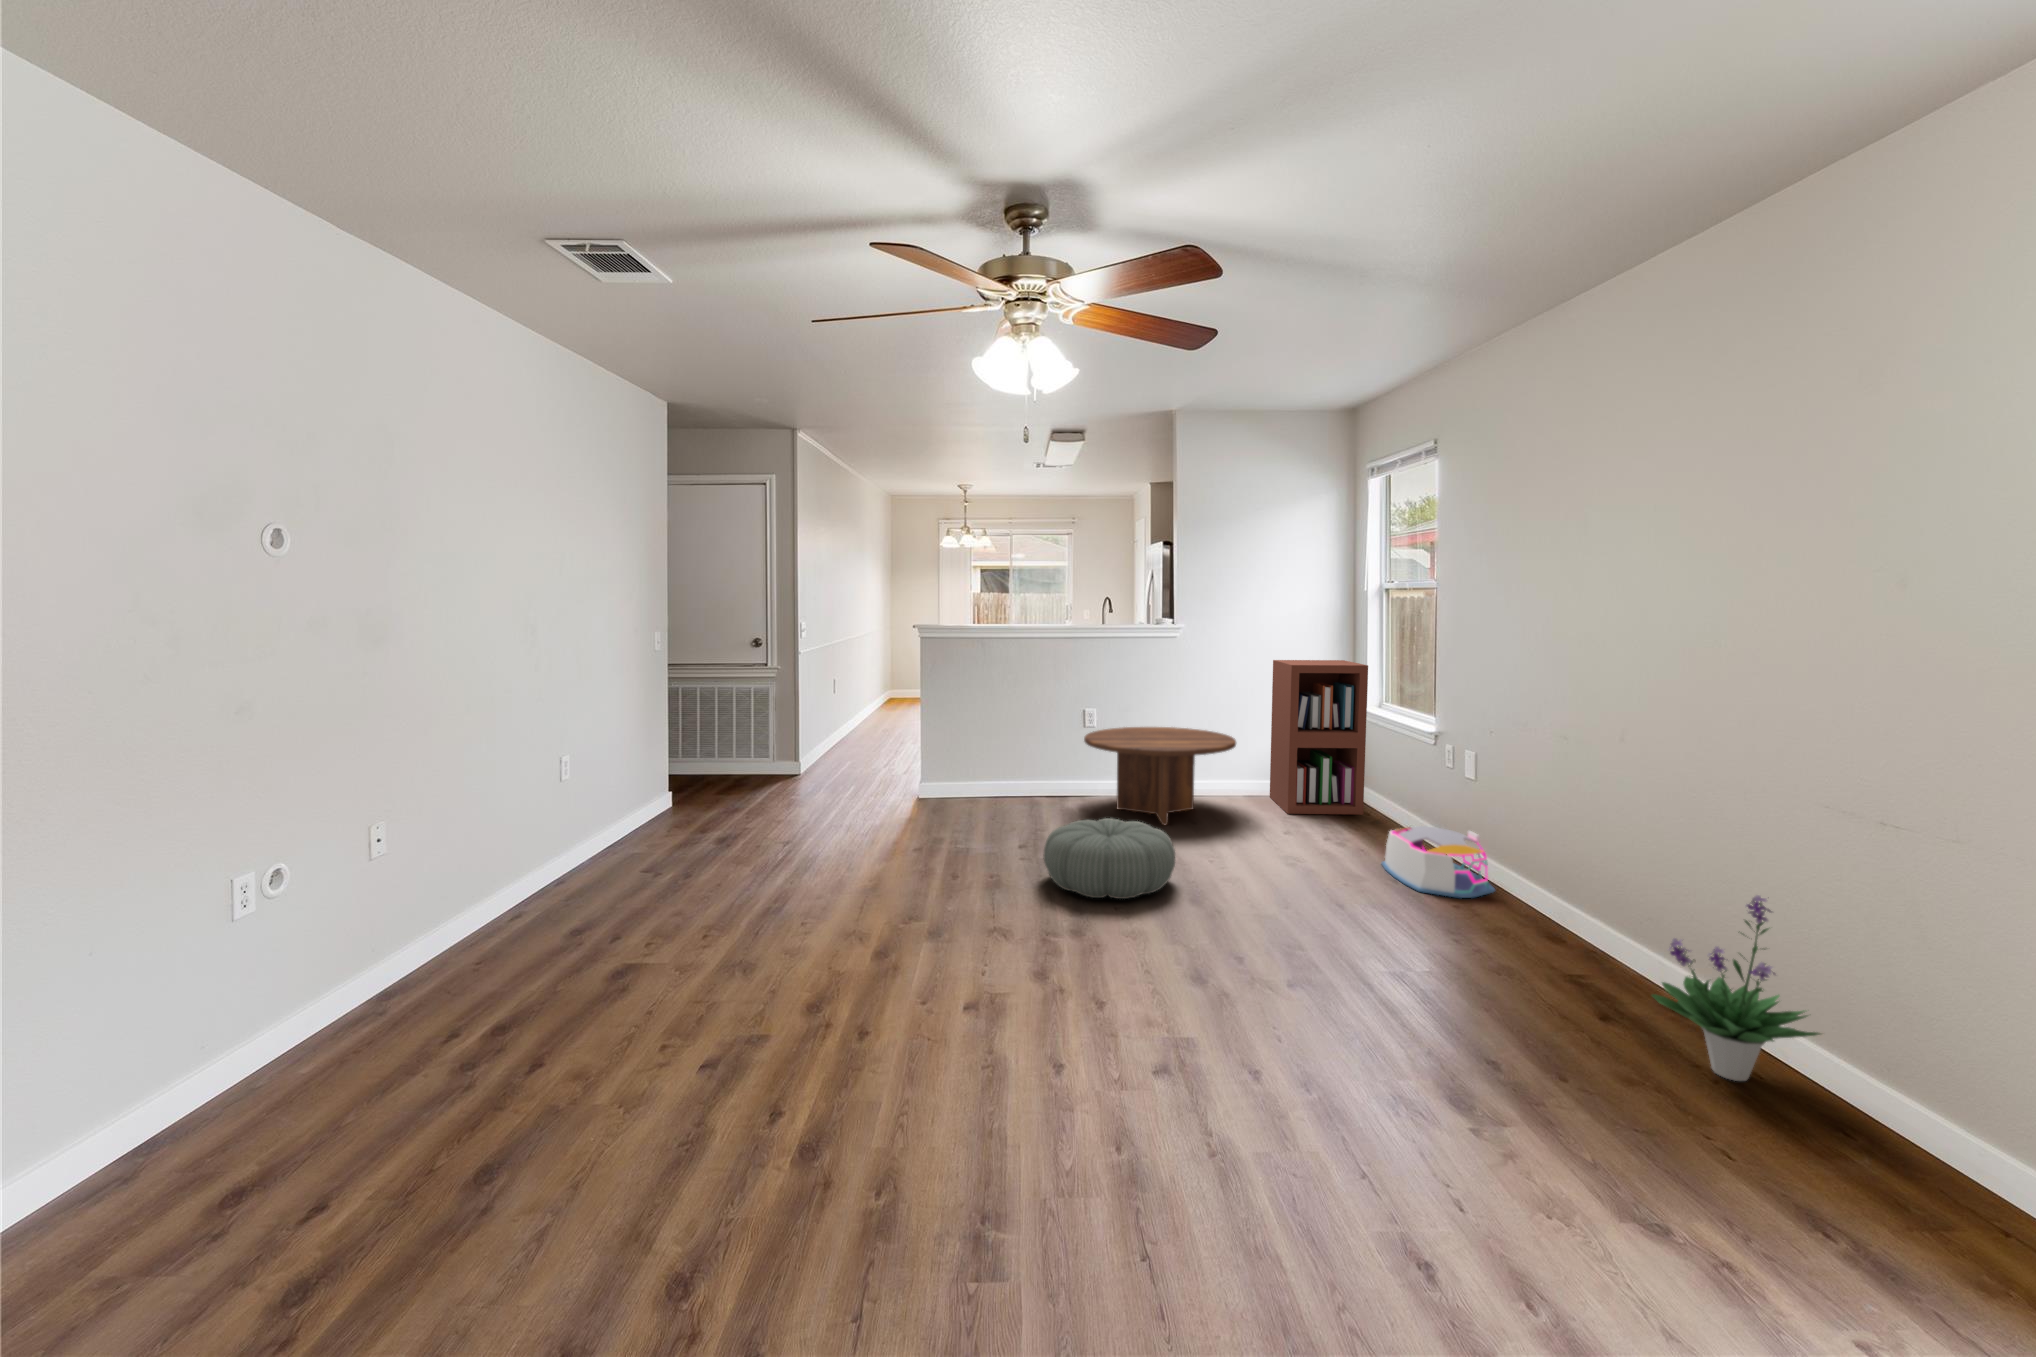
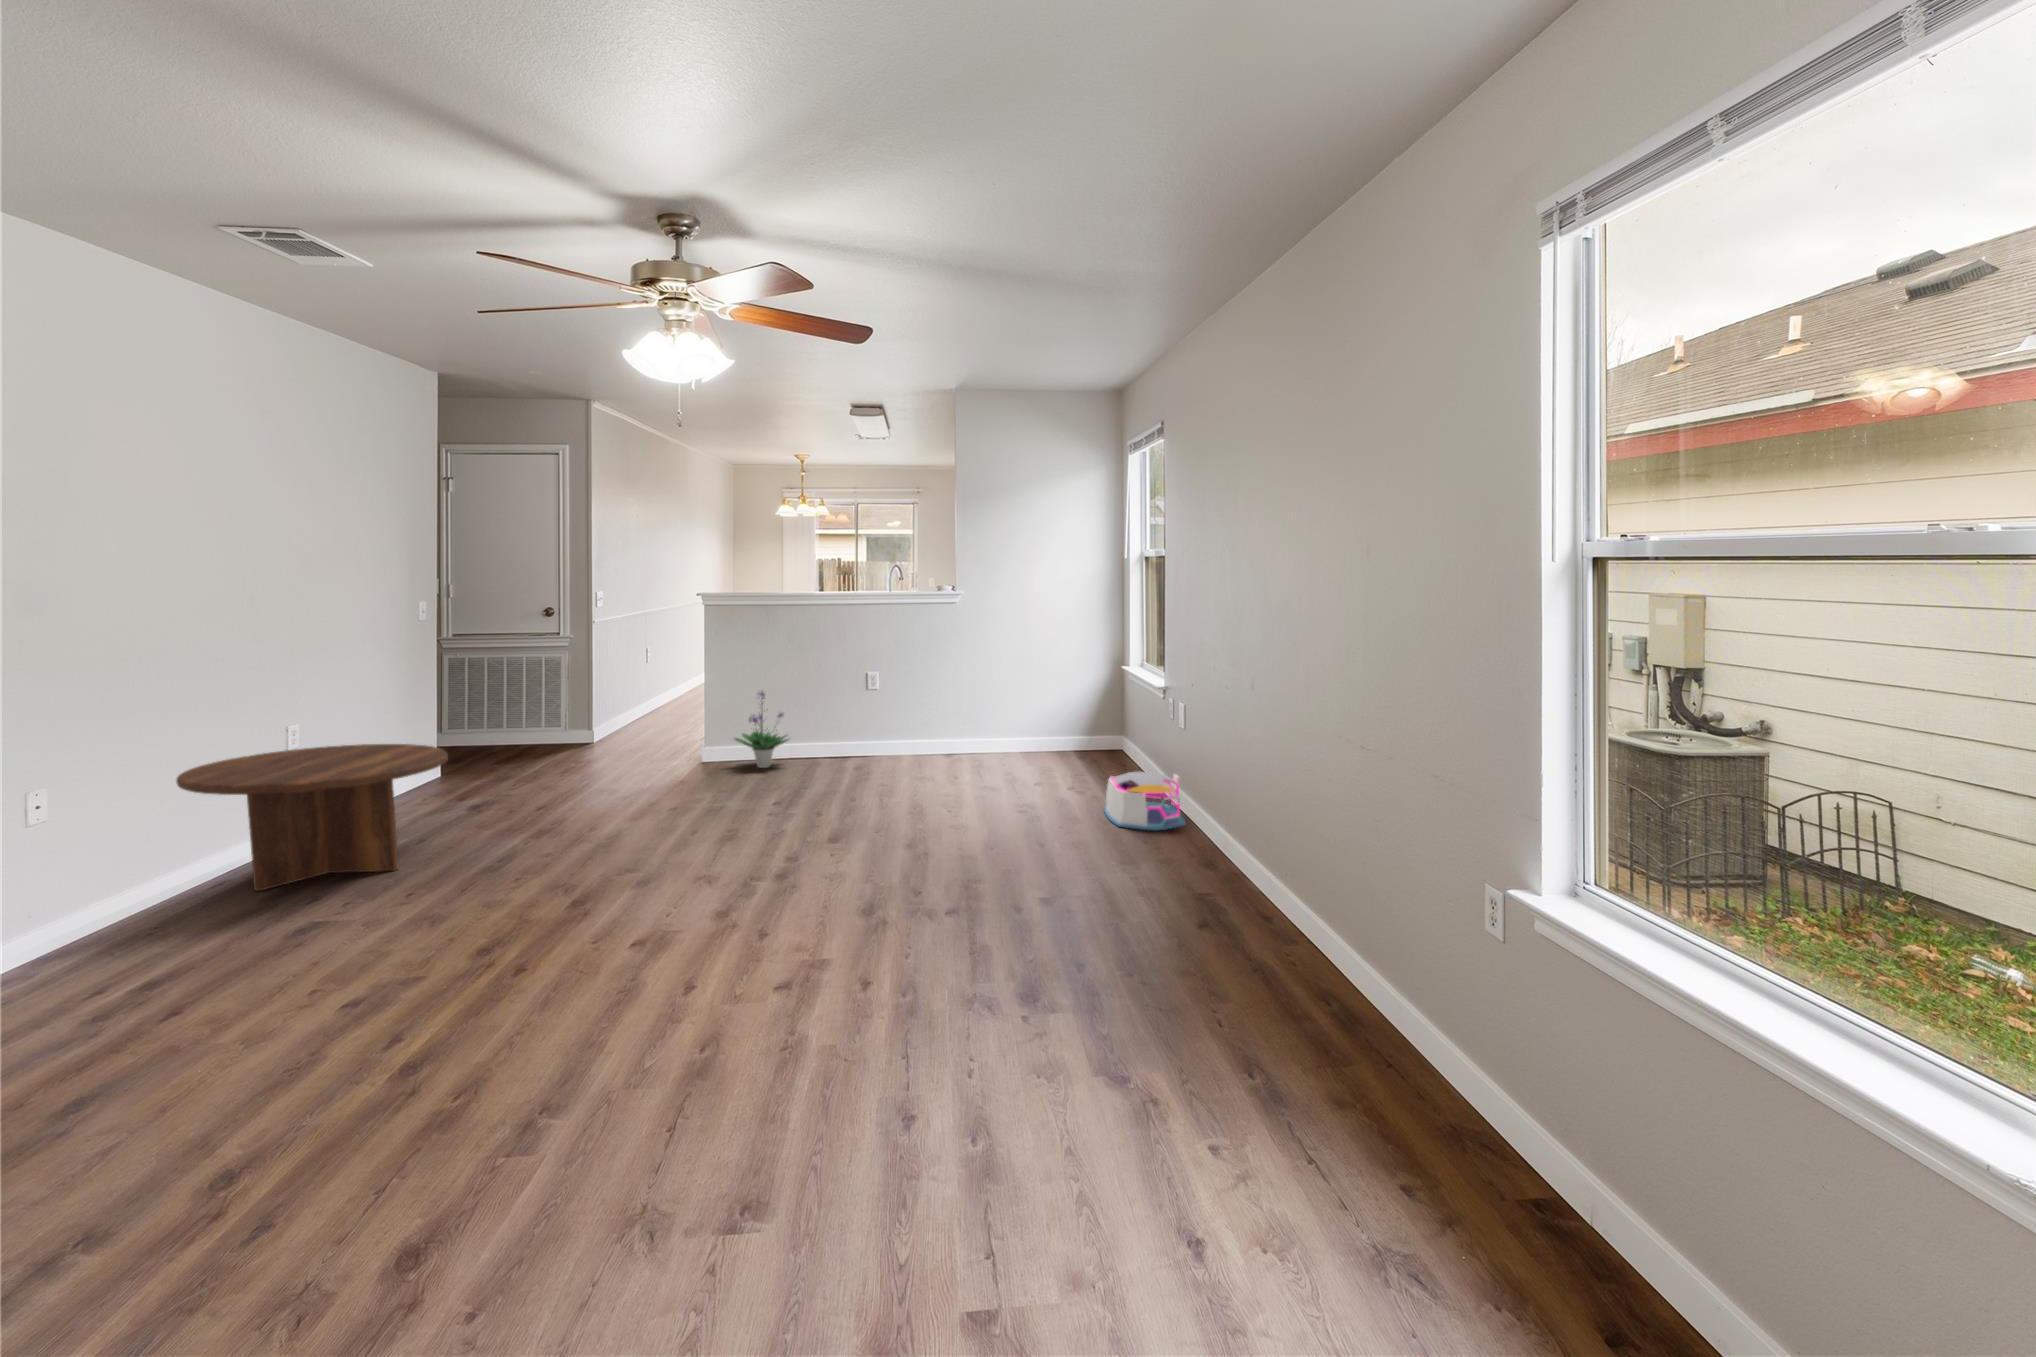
bookshelf: present [1270,660,1368,814] -> none [1047,626,1124,769]
coffee table: present [1084,727,1236,825] -> present [176,744,448,891]
pouf: present [1043,818,1175,899] -> none [782,768,904,837]
potted plant: present [1652,895,1820,1081] -> present [734,691,788,768]

